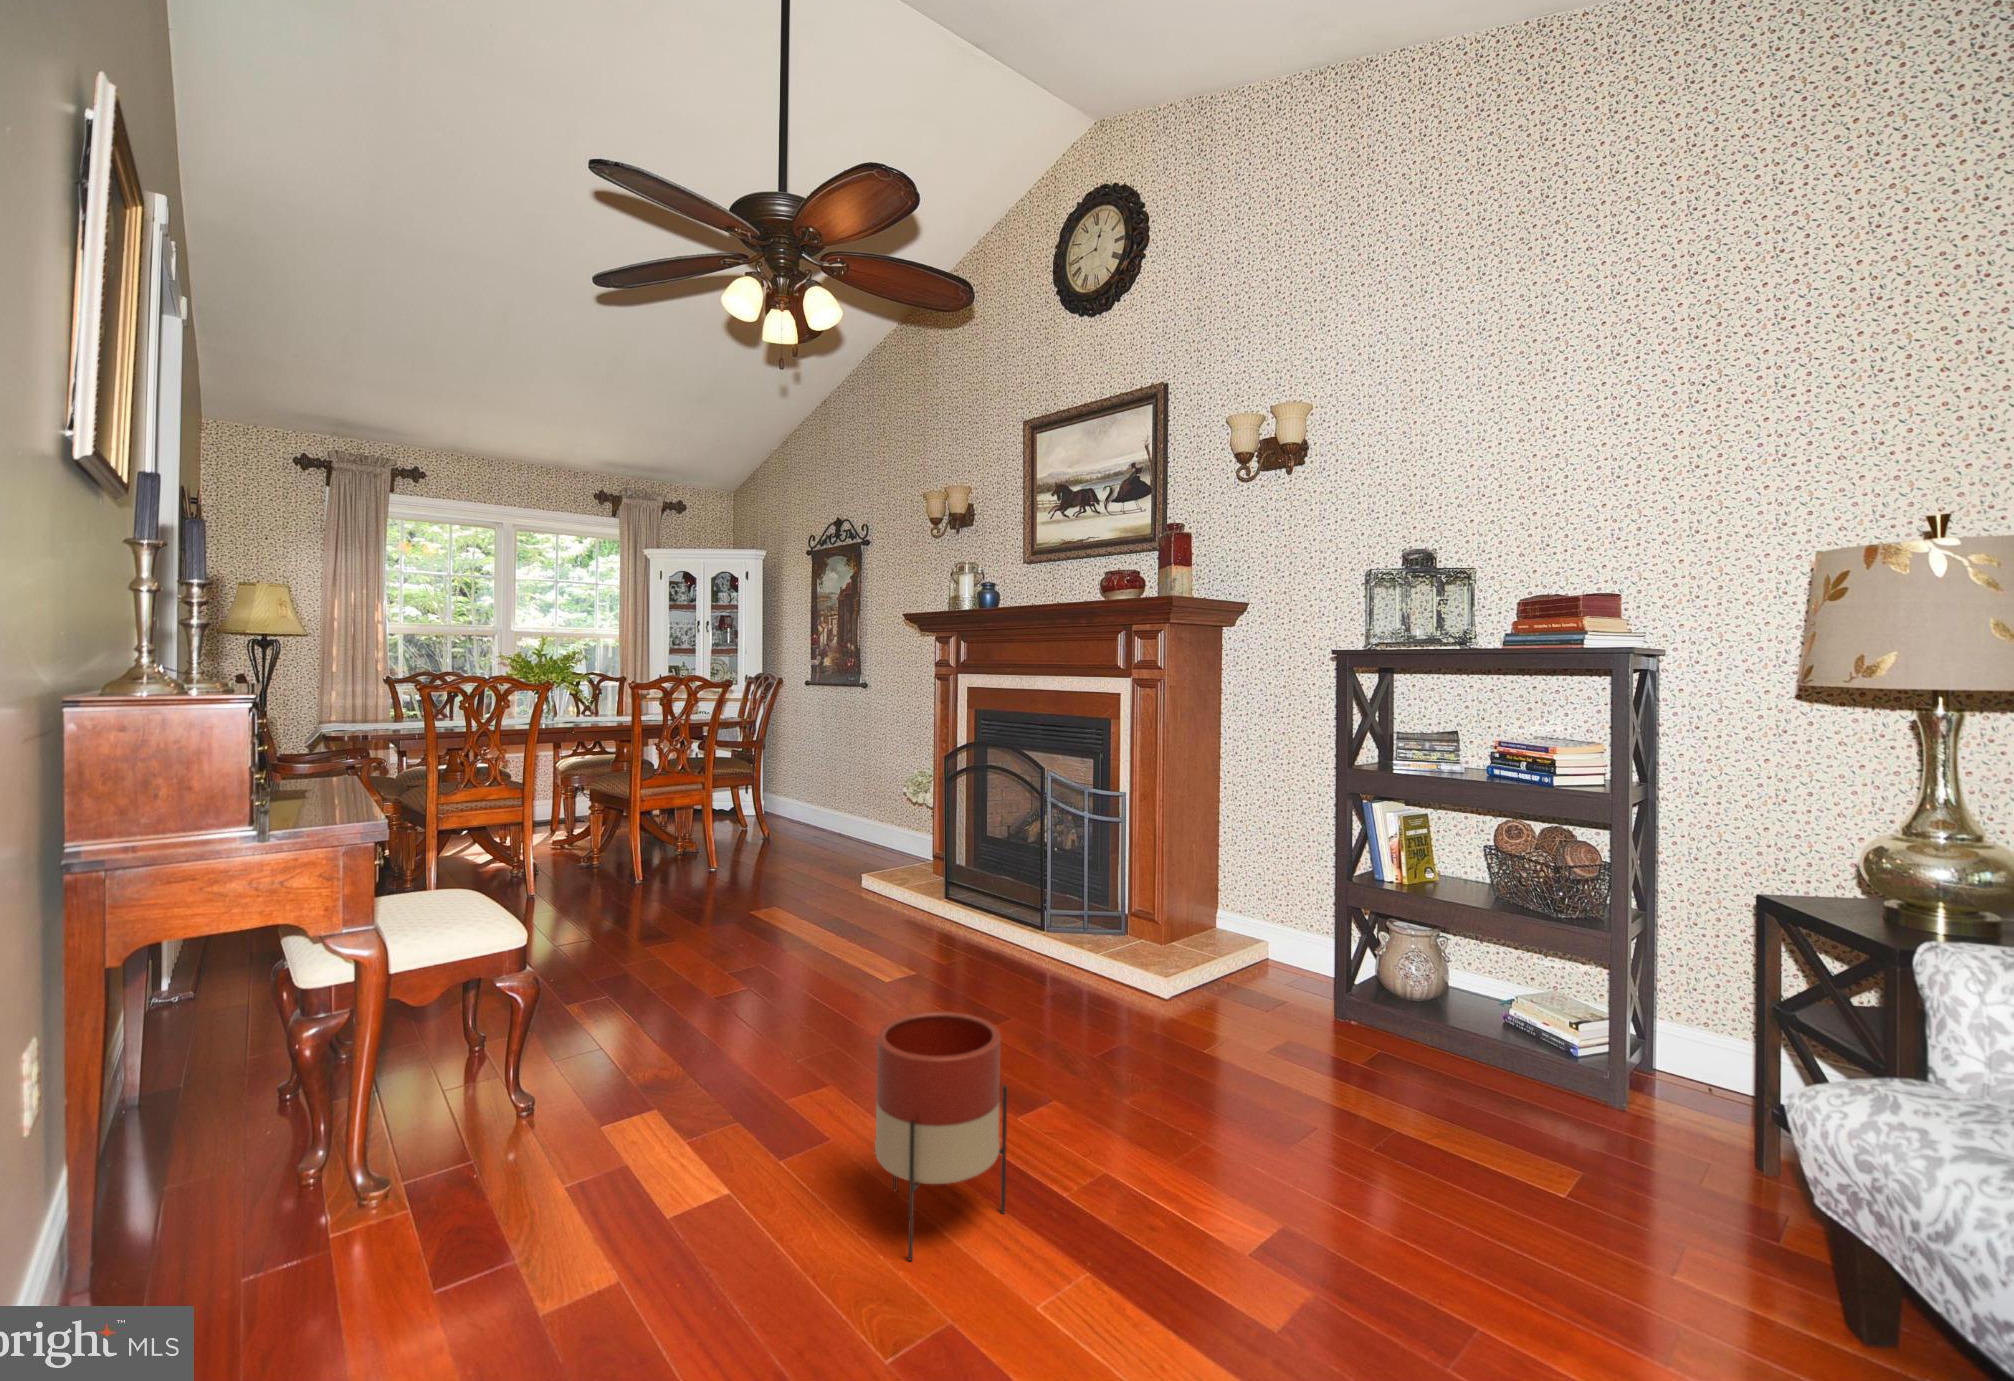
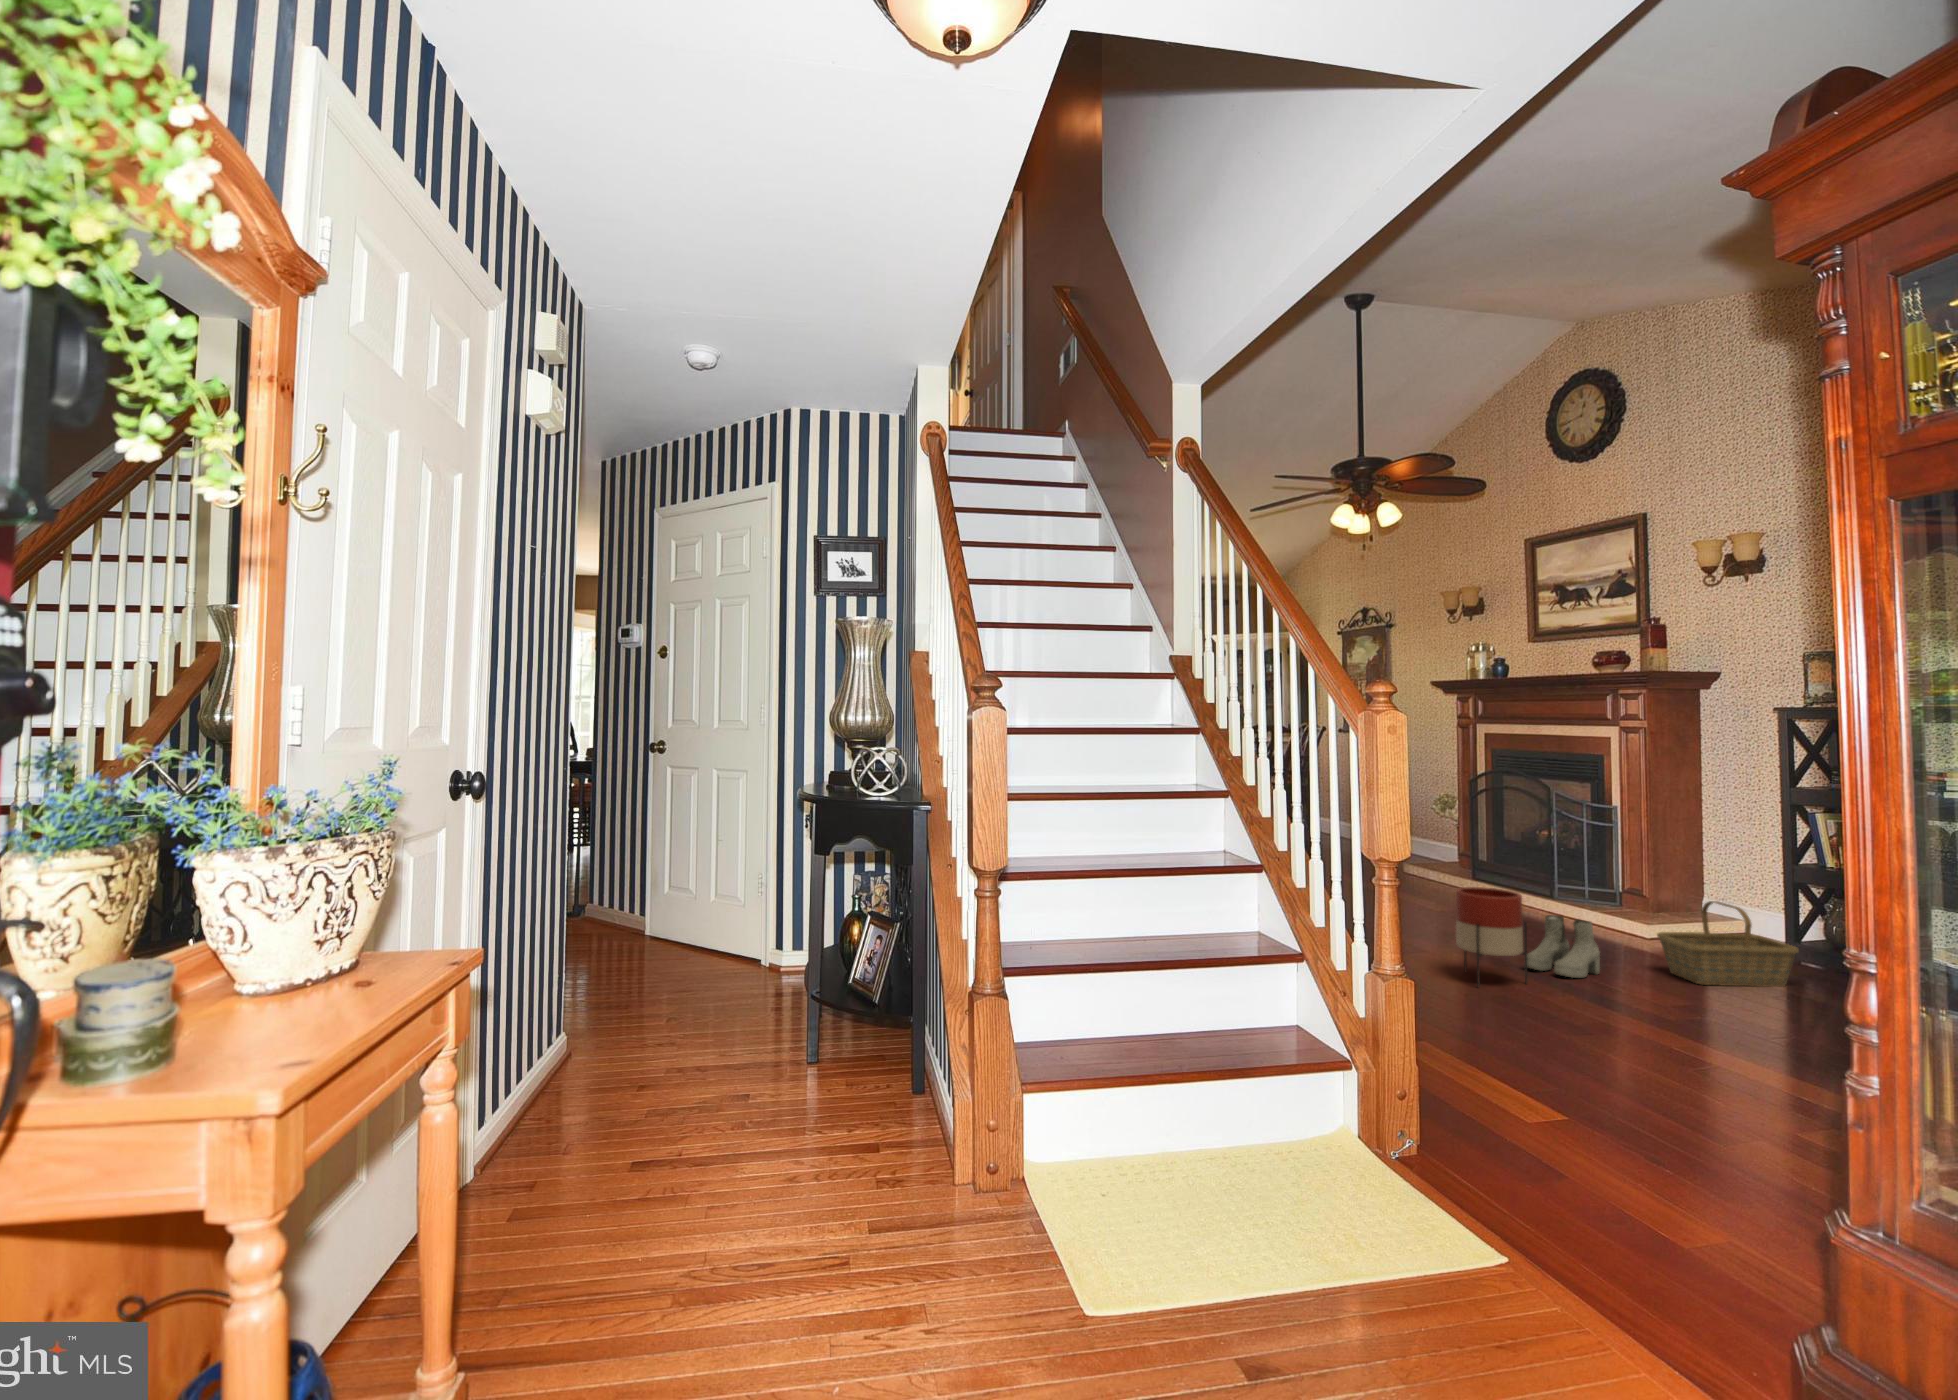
basket: none [1203,972,1394,1136] -> present [1657,901,1799,987]
boots: none [1002,1027,1122,1166] -> present [1527,915,1600,978]

